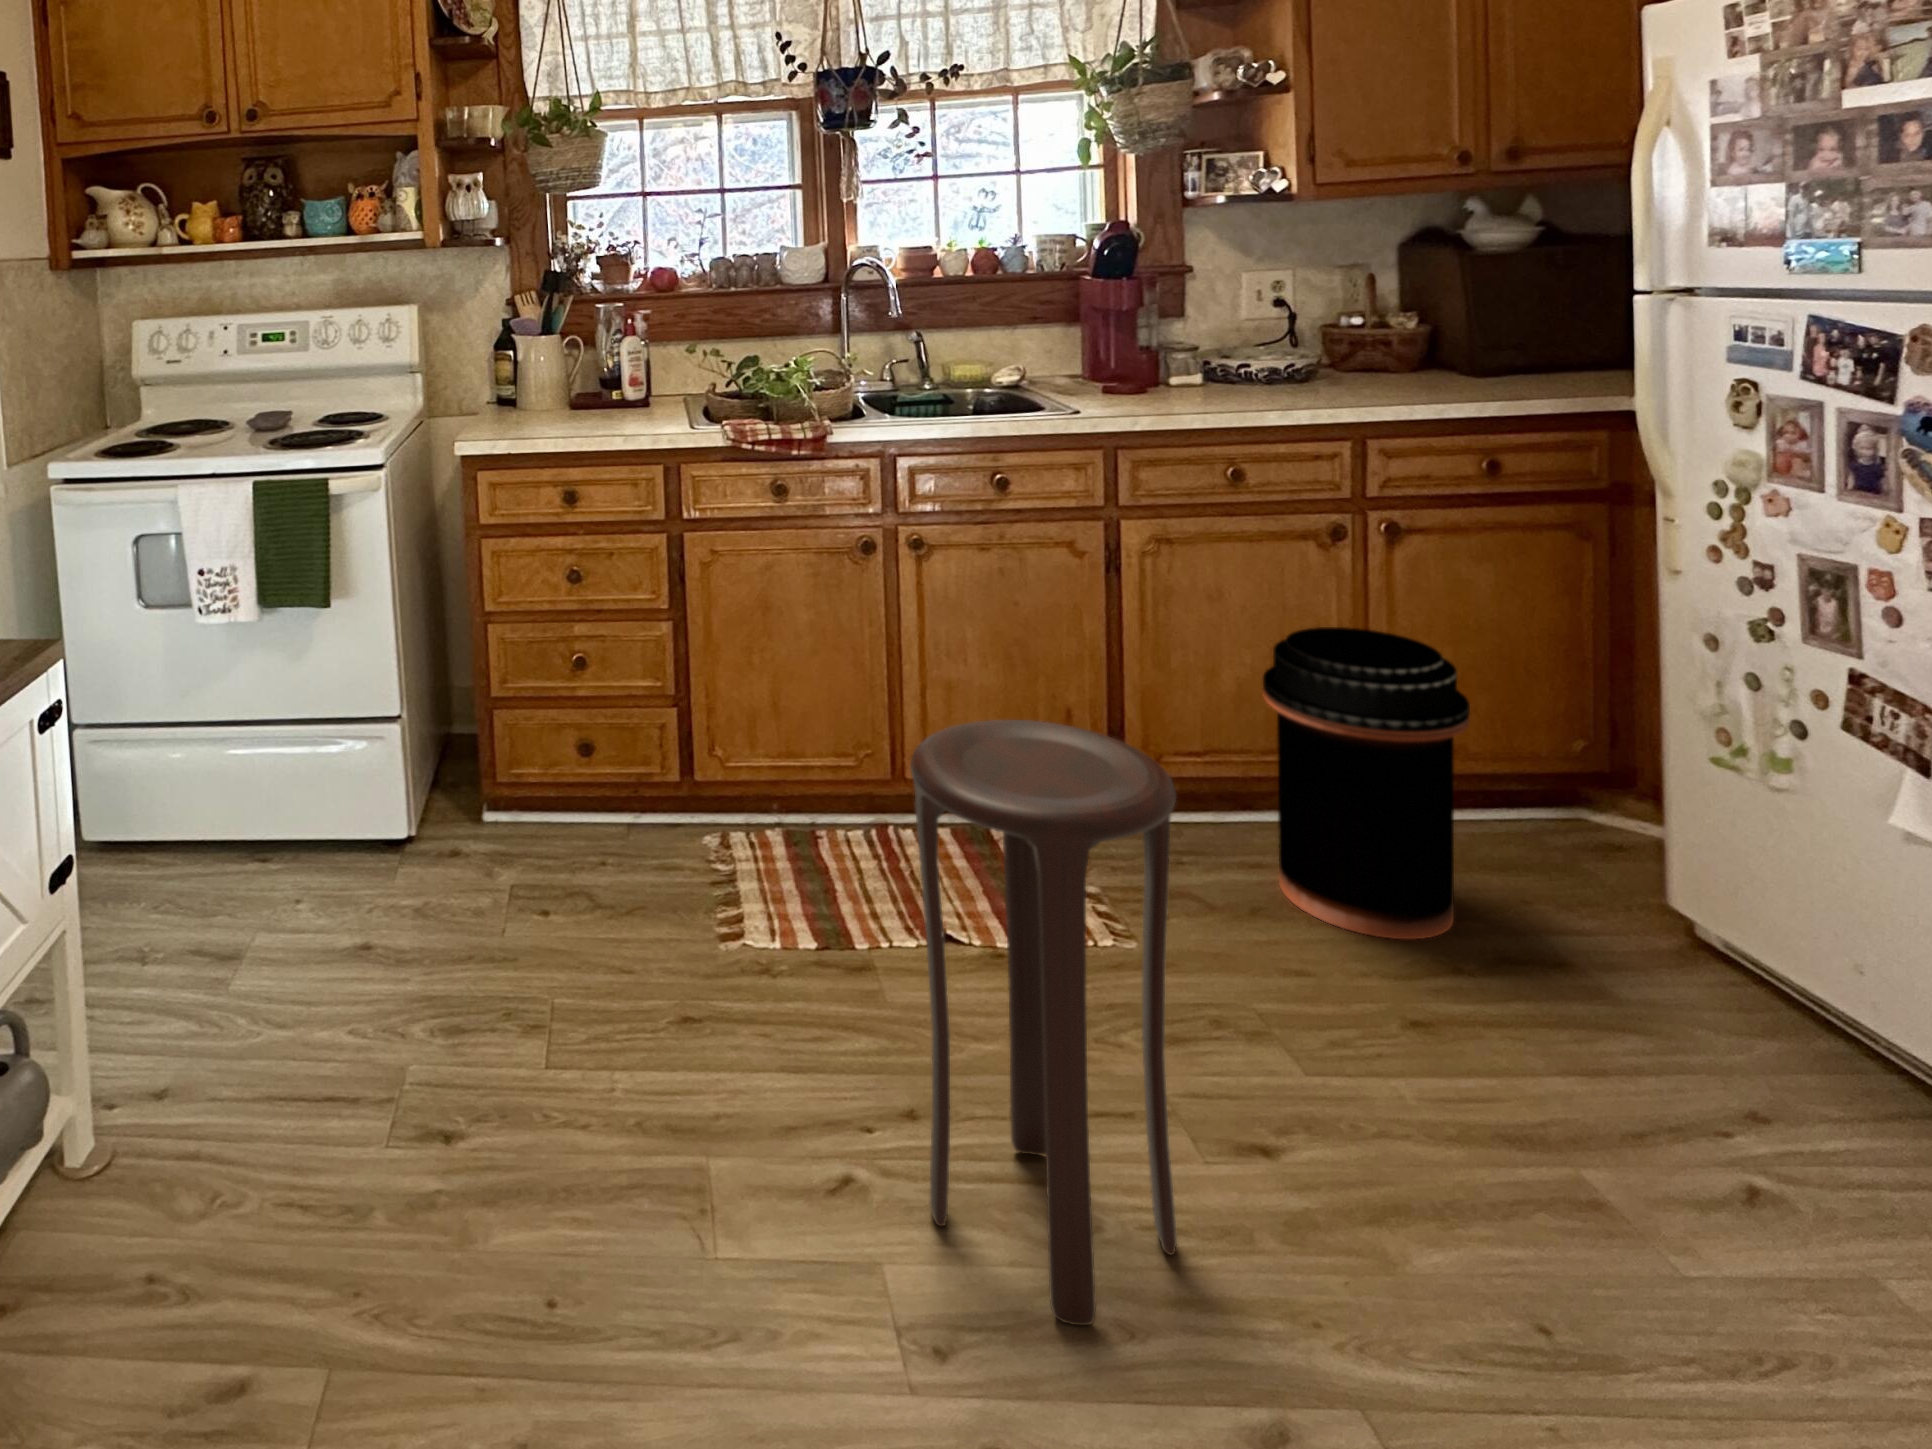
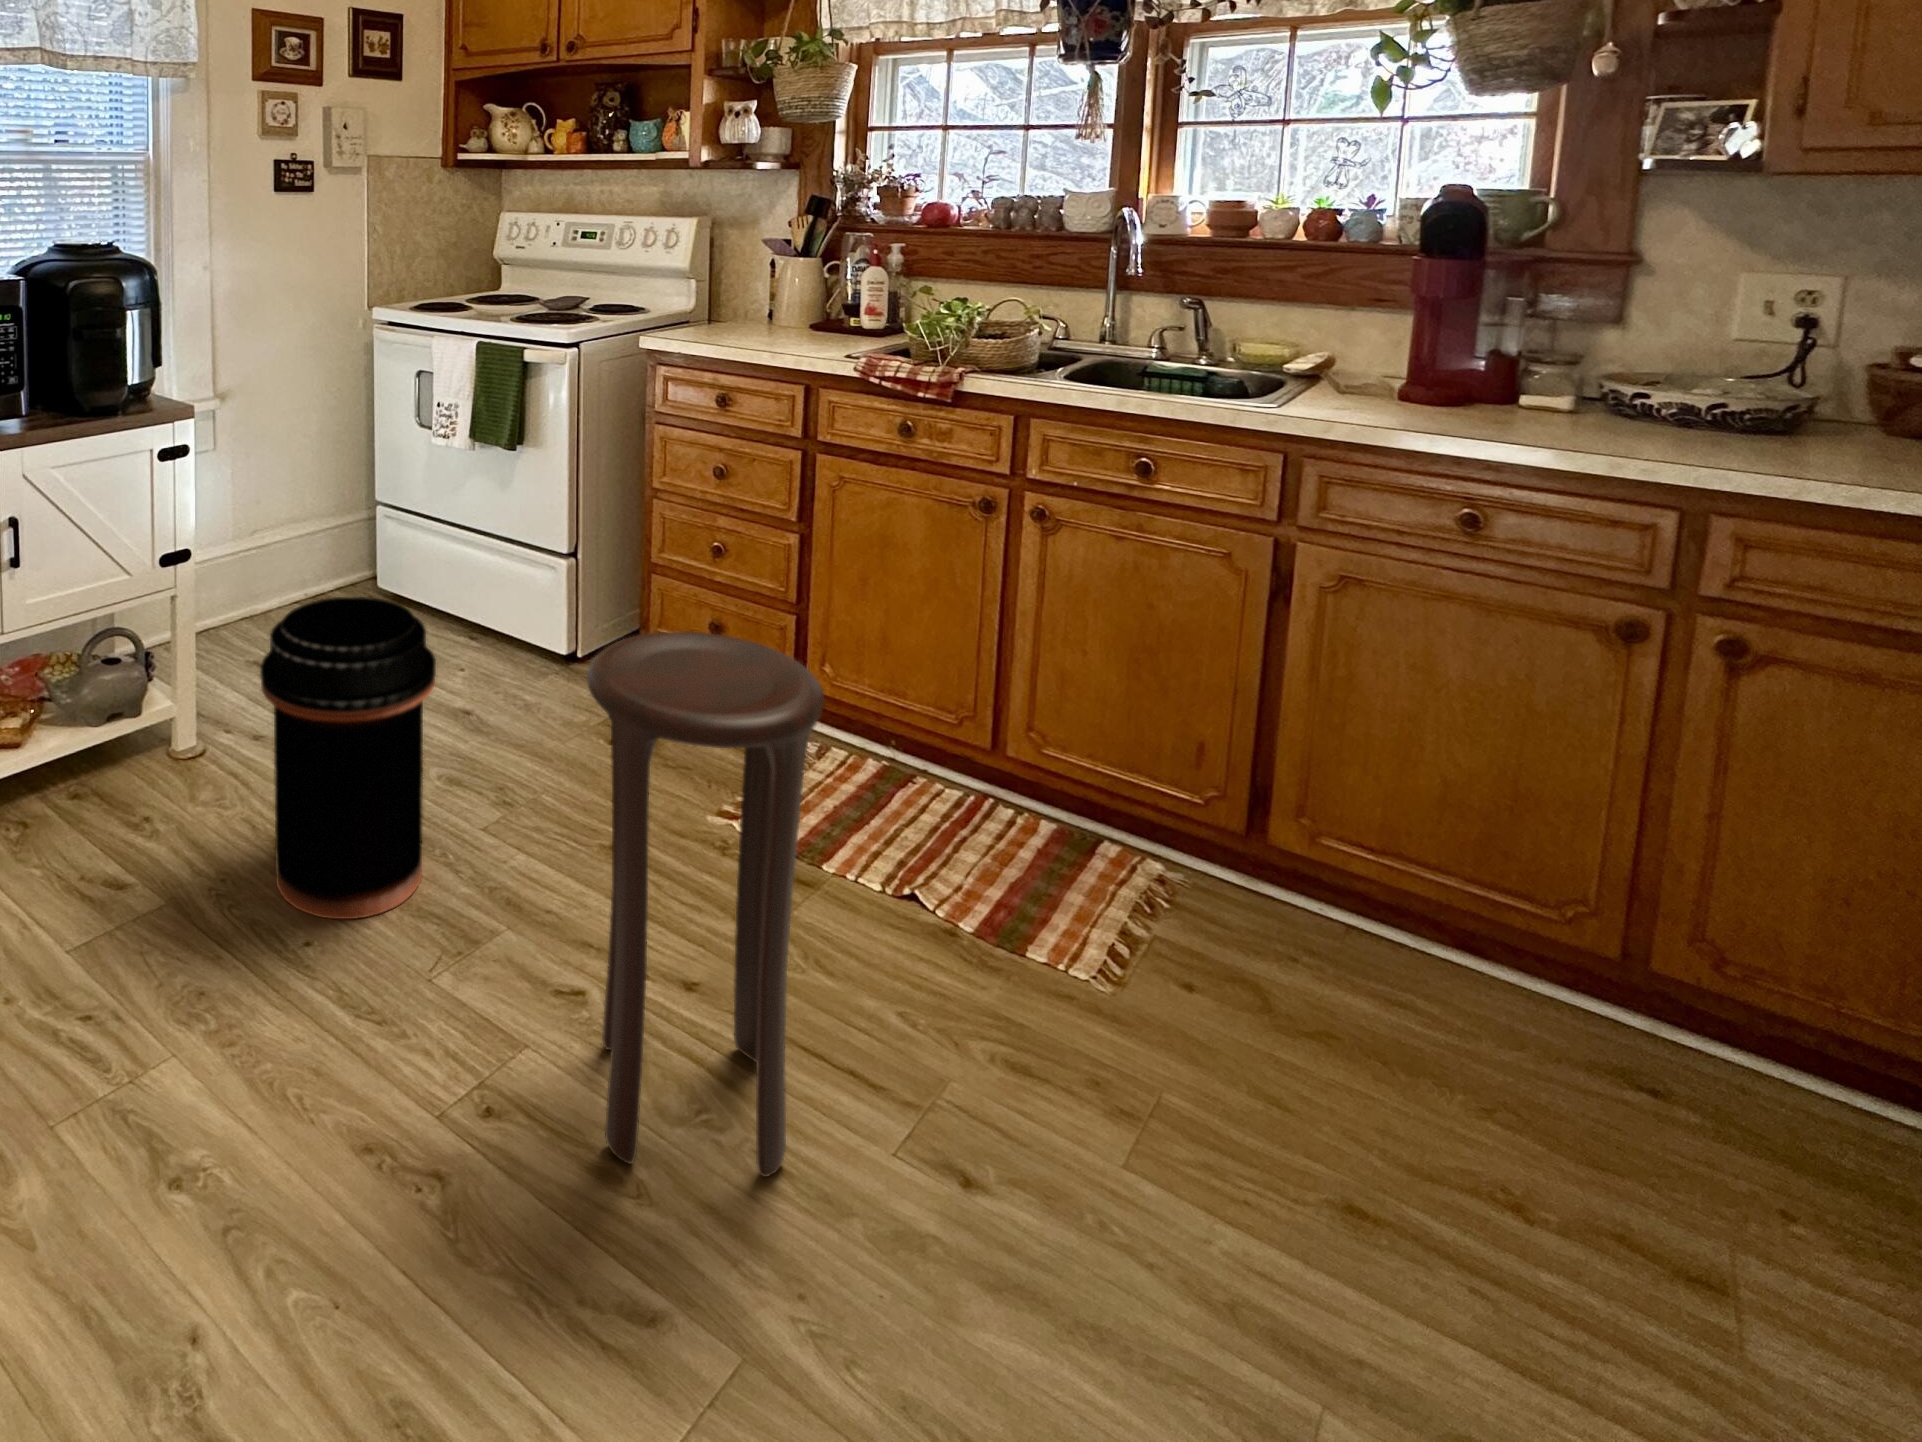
trash can: present [1263,627,1470,939] -> present [260,597,436,919]

